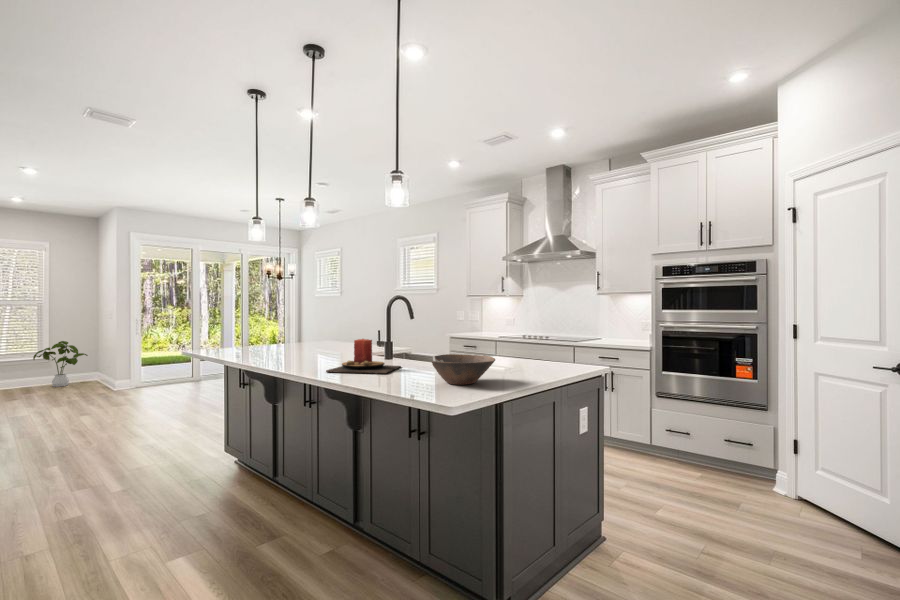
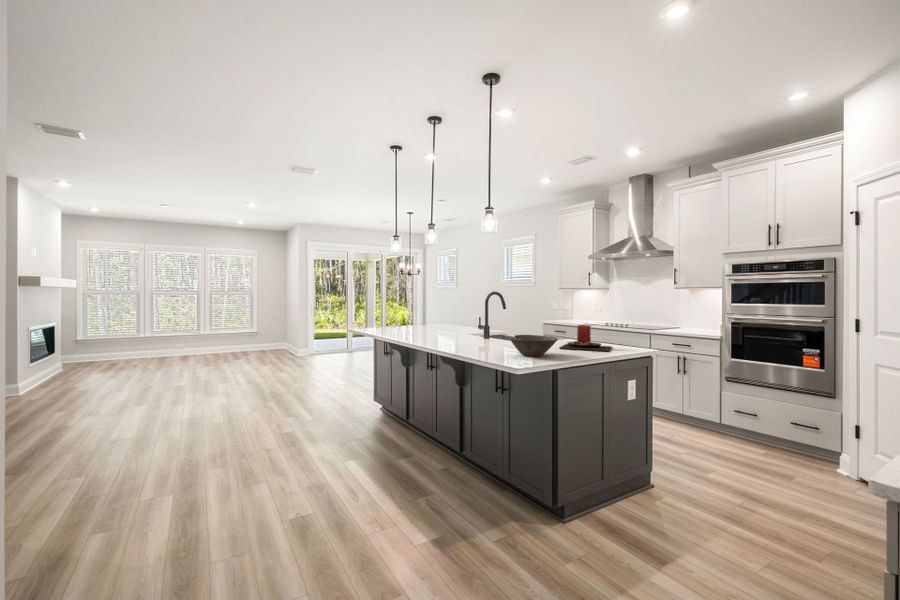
candle: present [326,339,401,374] -> present [560,325,611,351]
house plant: present [33,341,88,387] -> none [248,319,281,352]

